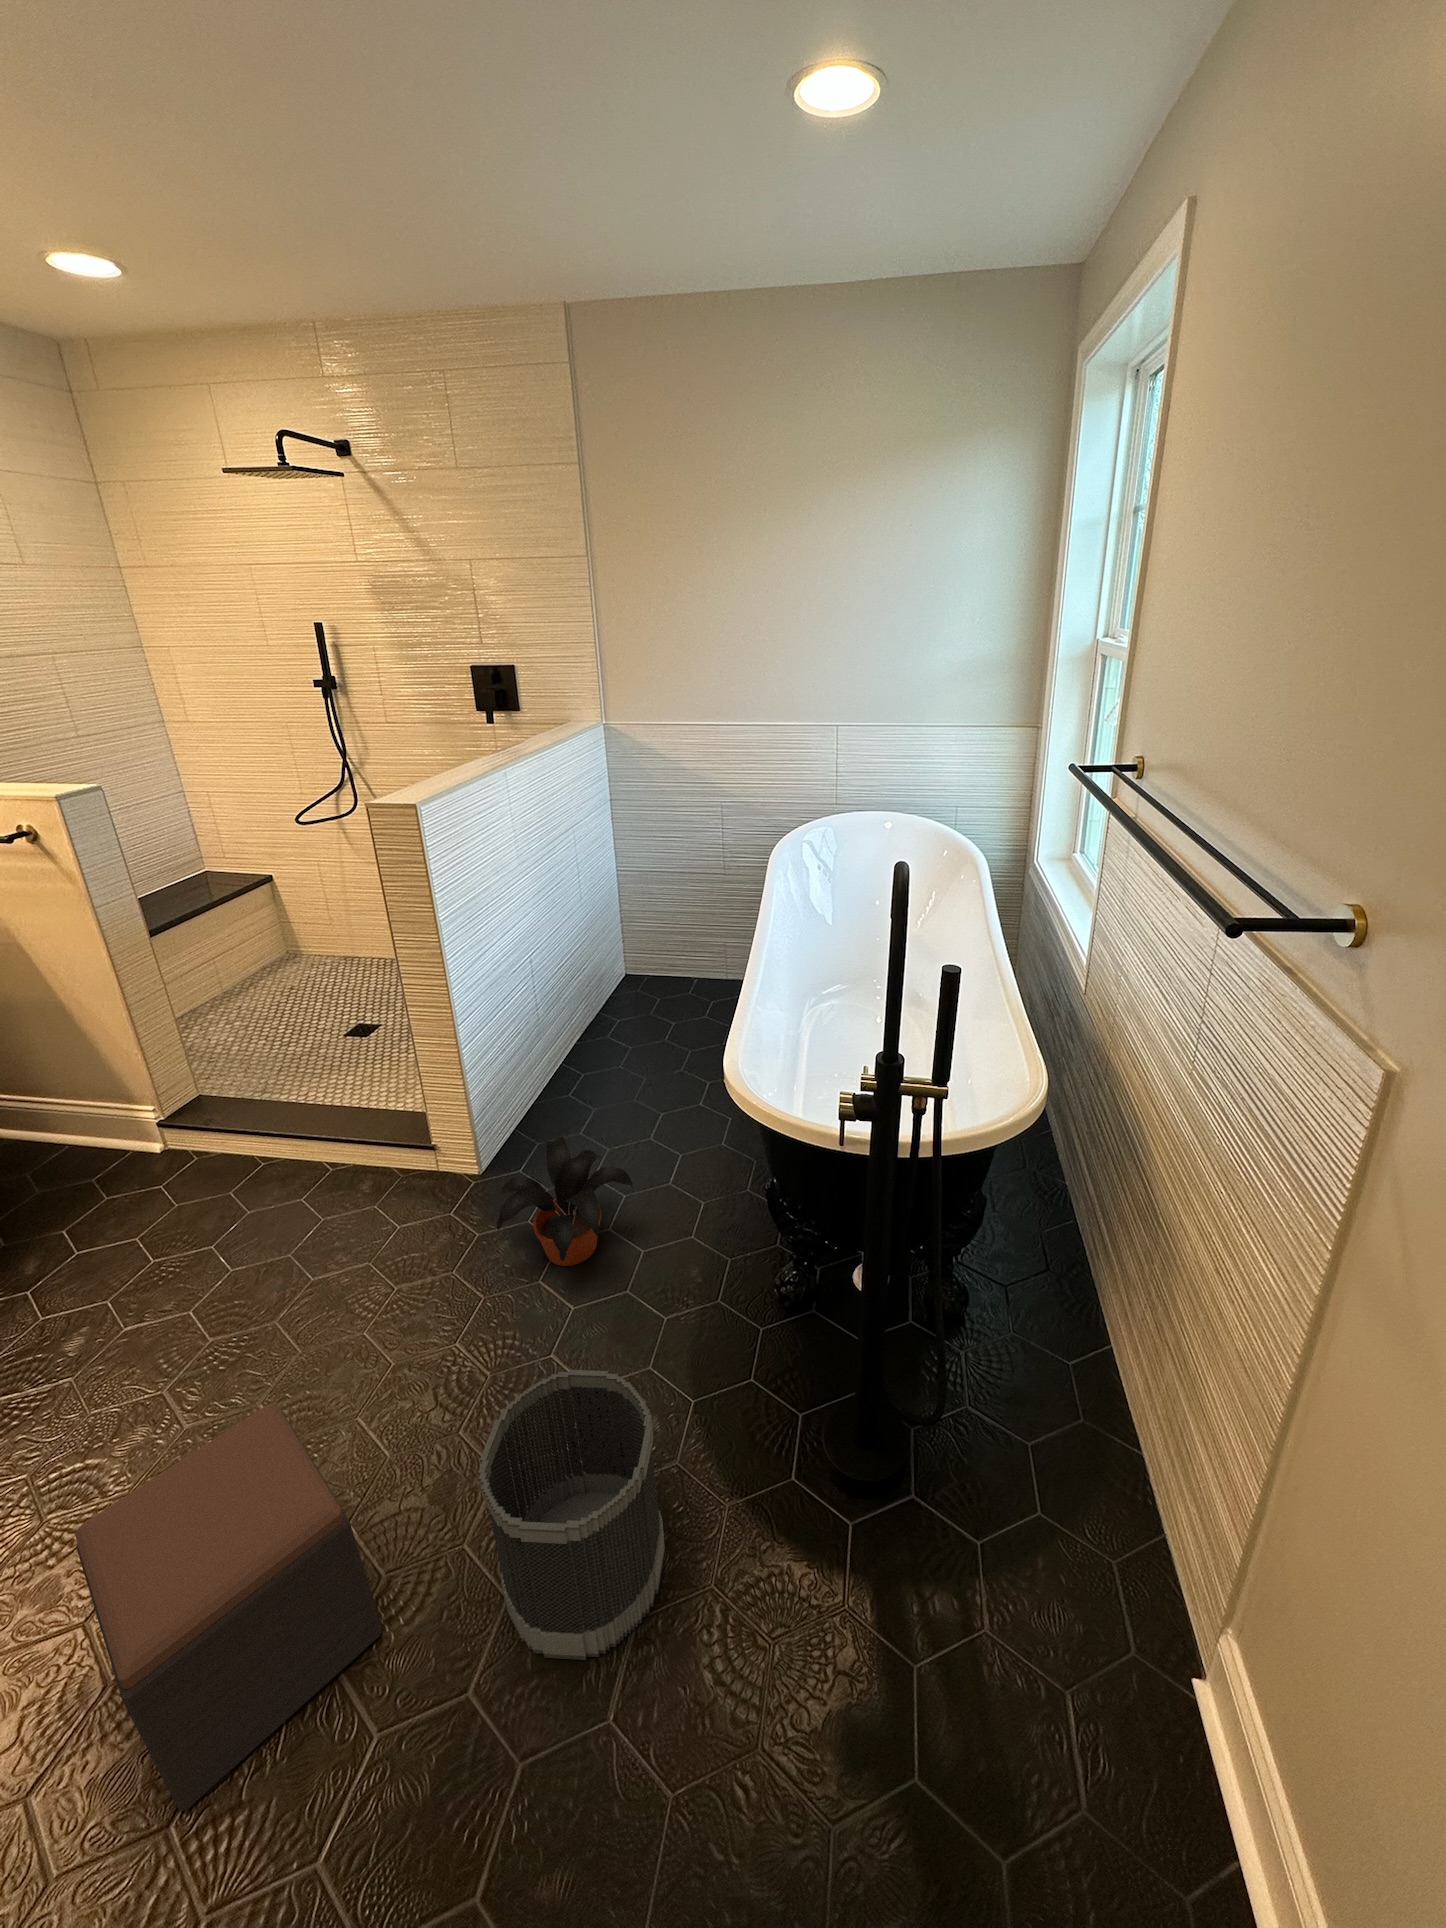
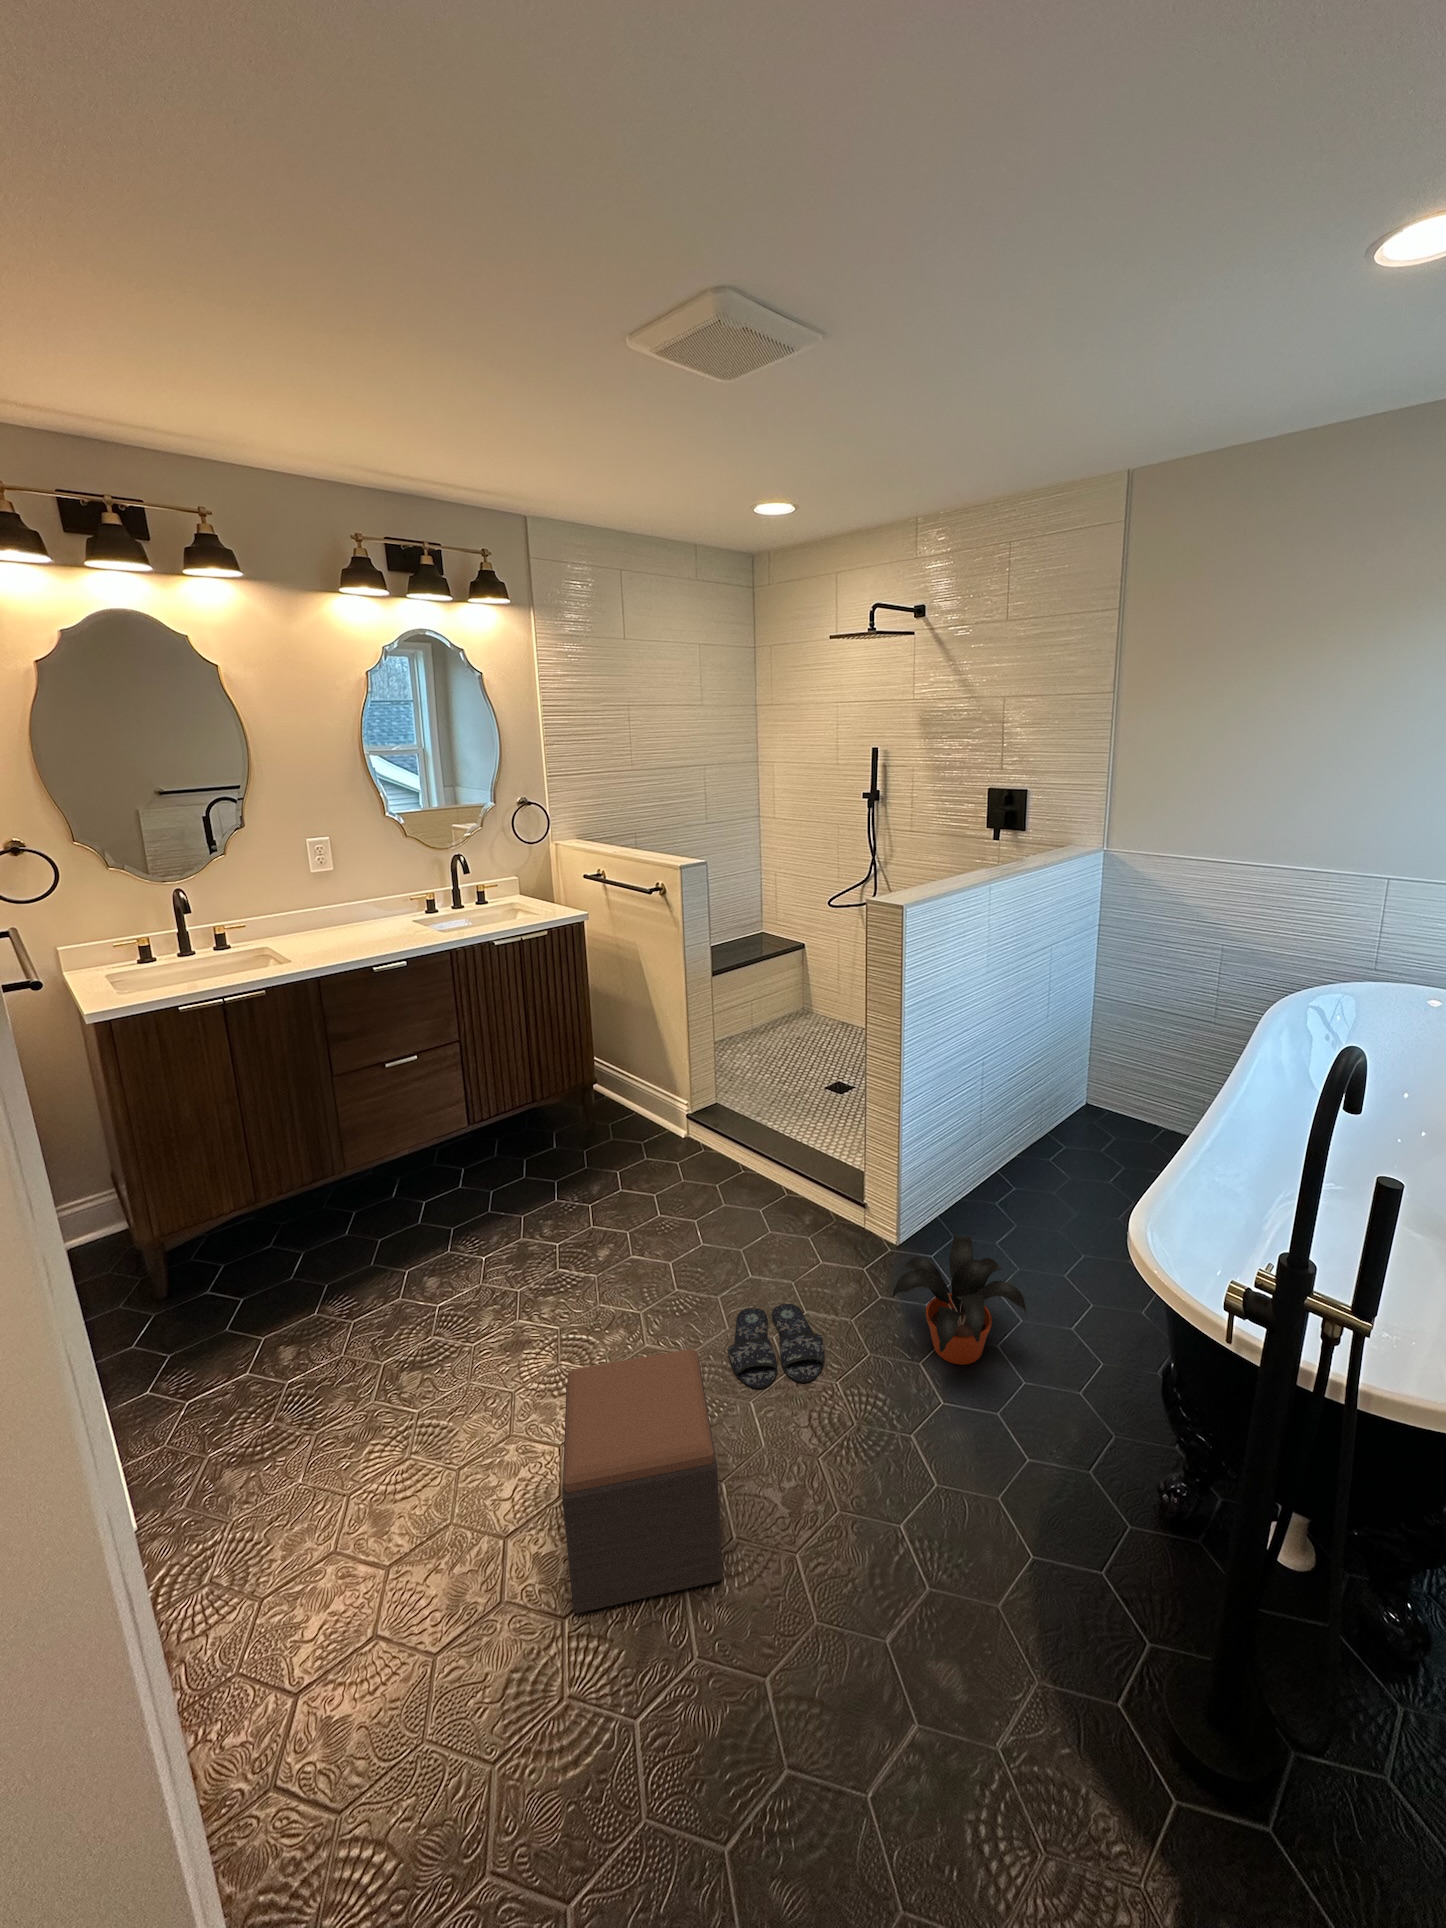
slippers: none [308,1285,435,1401] -> present [728,1304,824,1389]
wastebasket: present [478,1370,665,1660] -> none [811,1437,968,1728]

